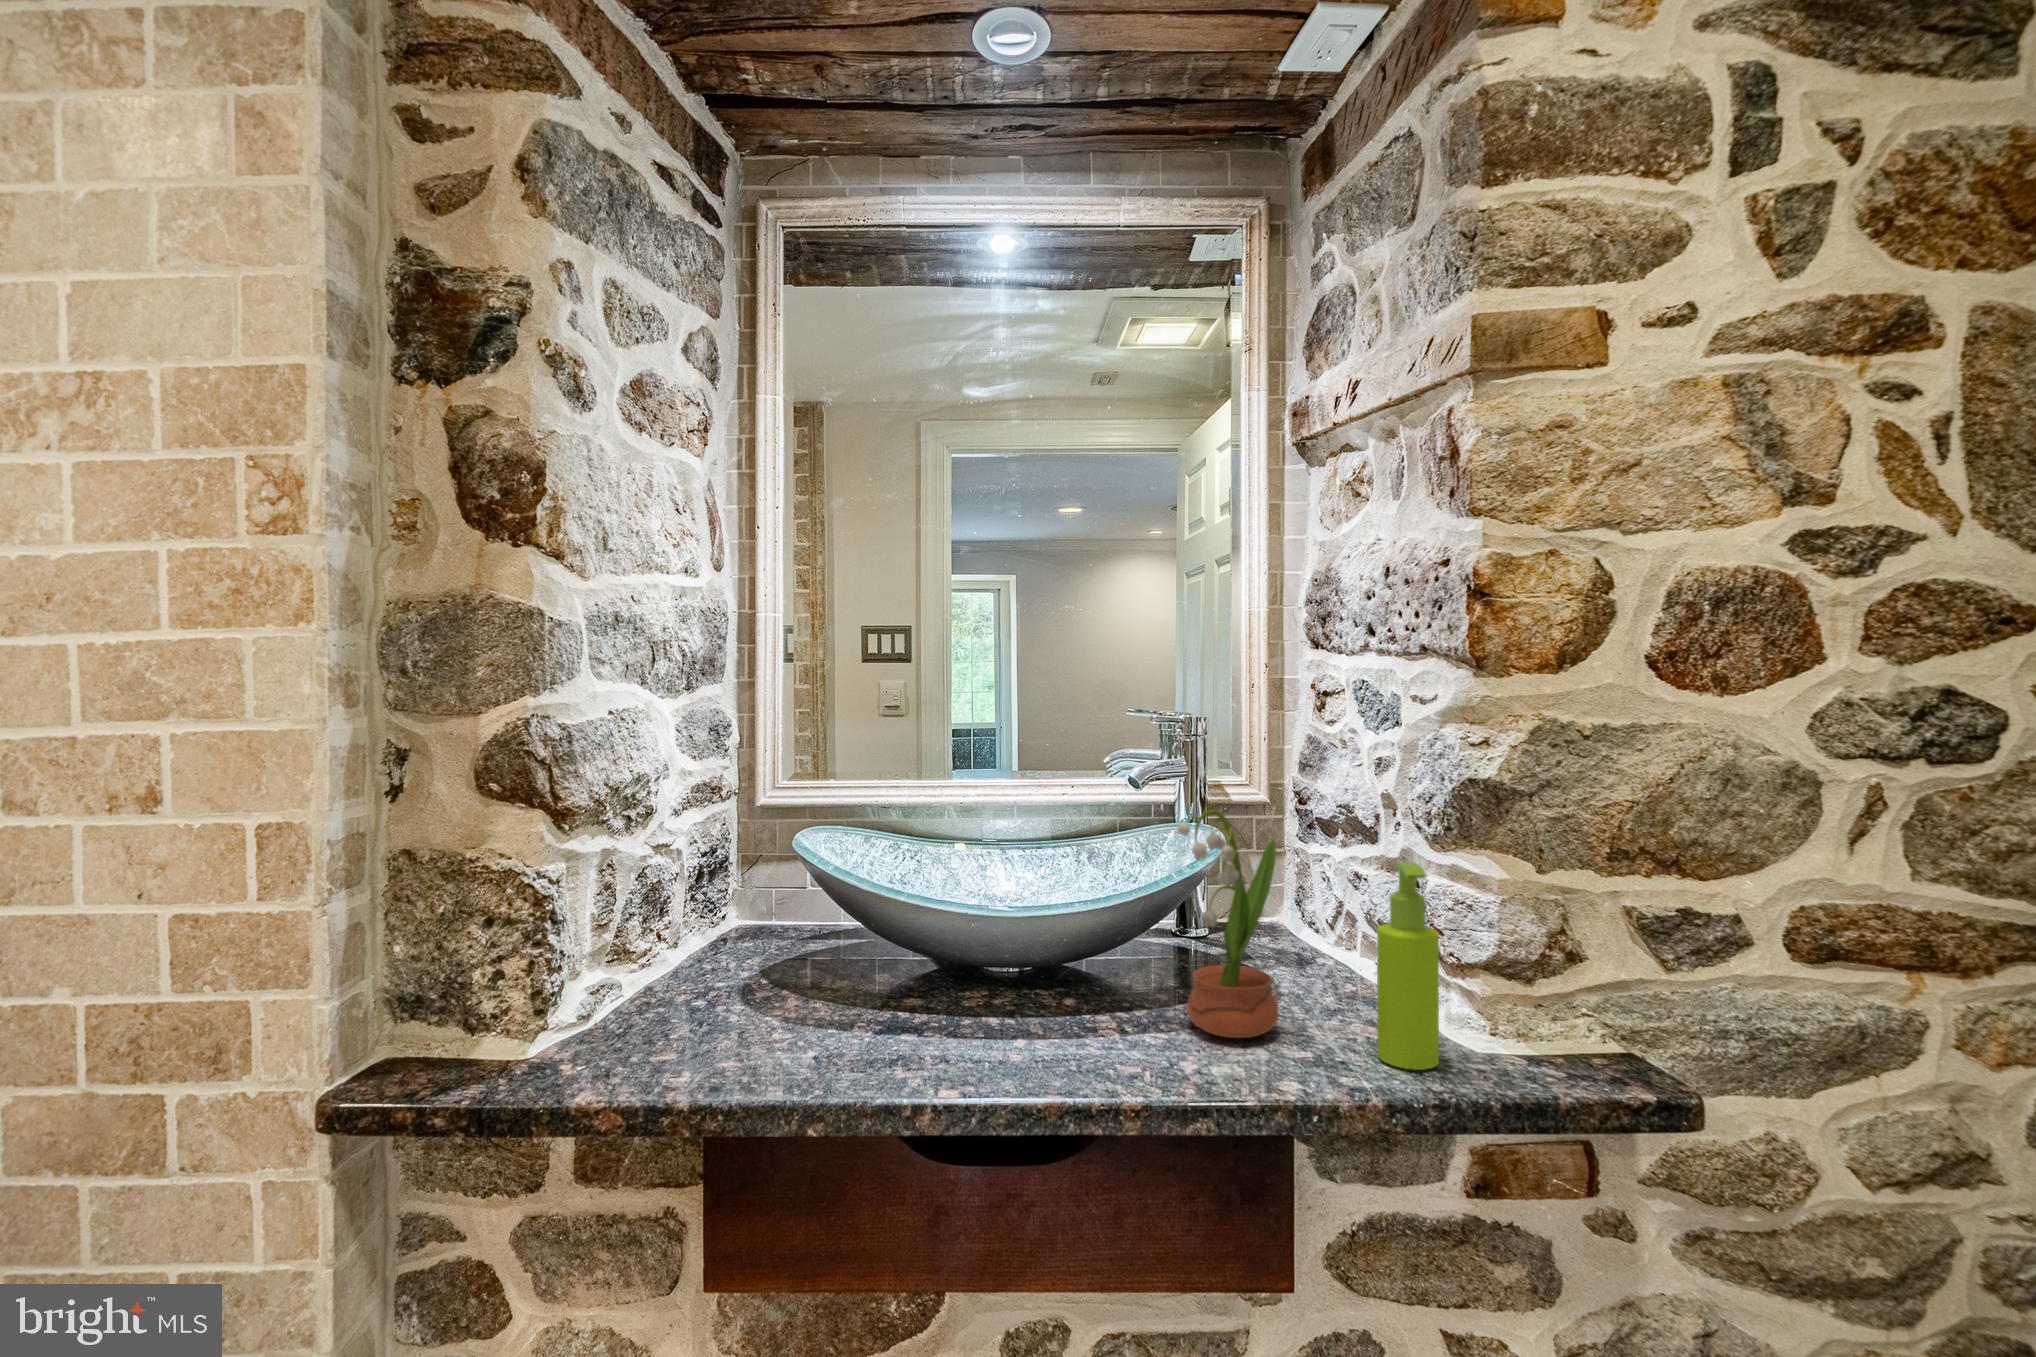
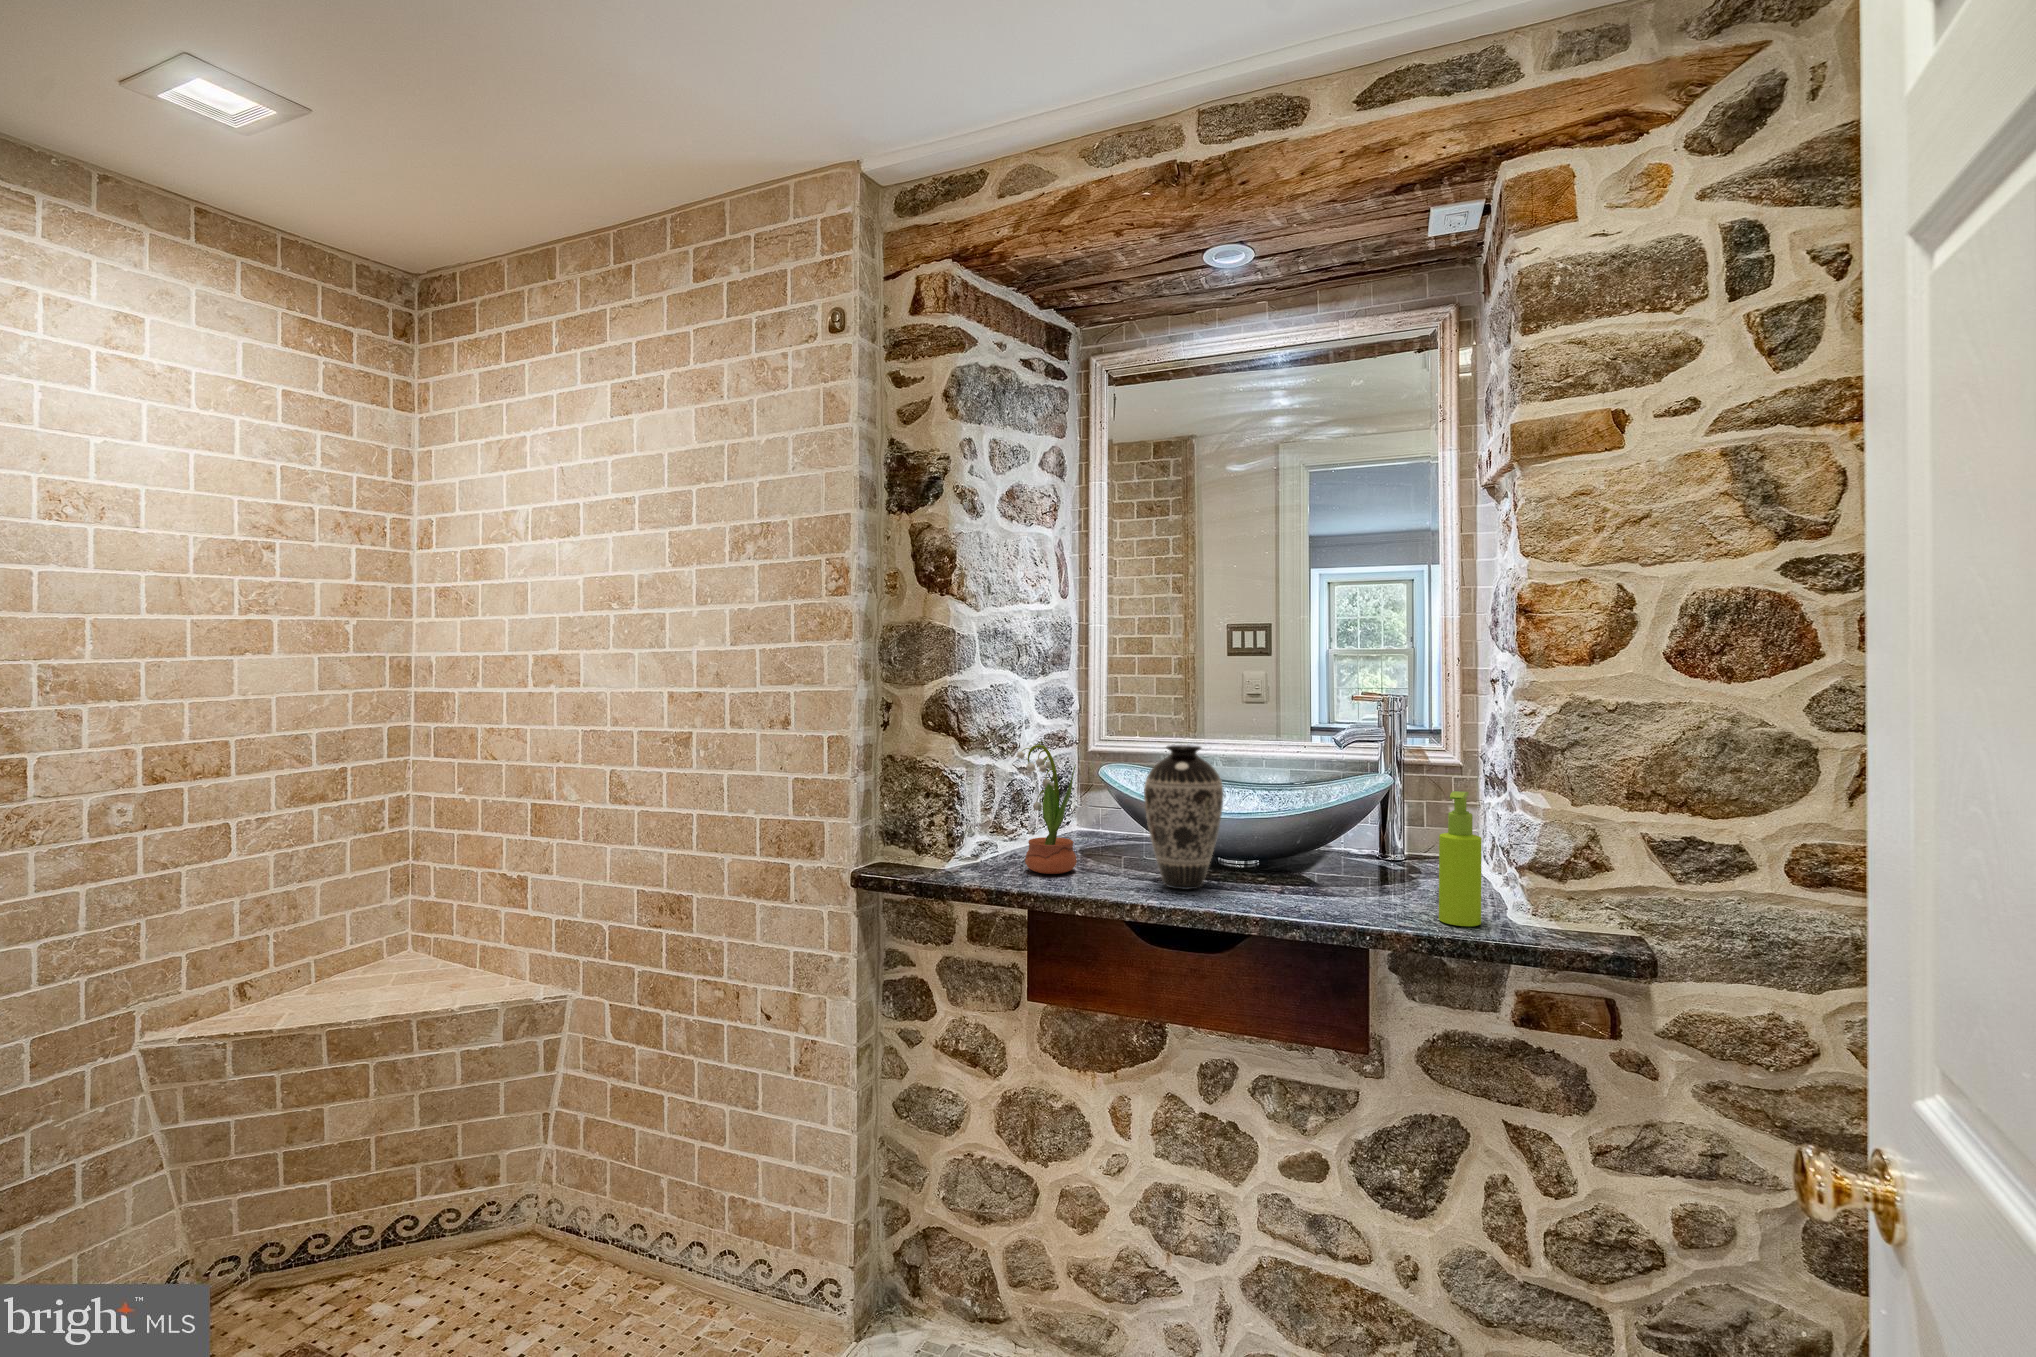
potted flower: present [1177,803,1279,1038] -> present [1016,742,1077,874]
decorative vase: none [908,805,1037,1051] -> present [1144,745,1224,890]

